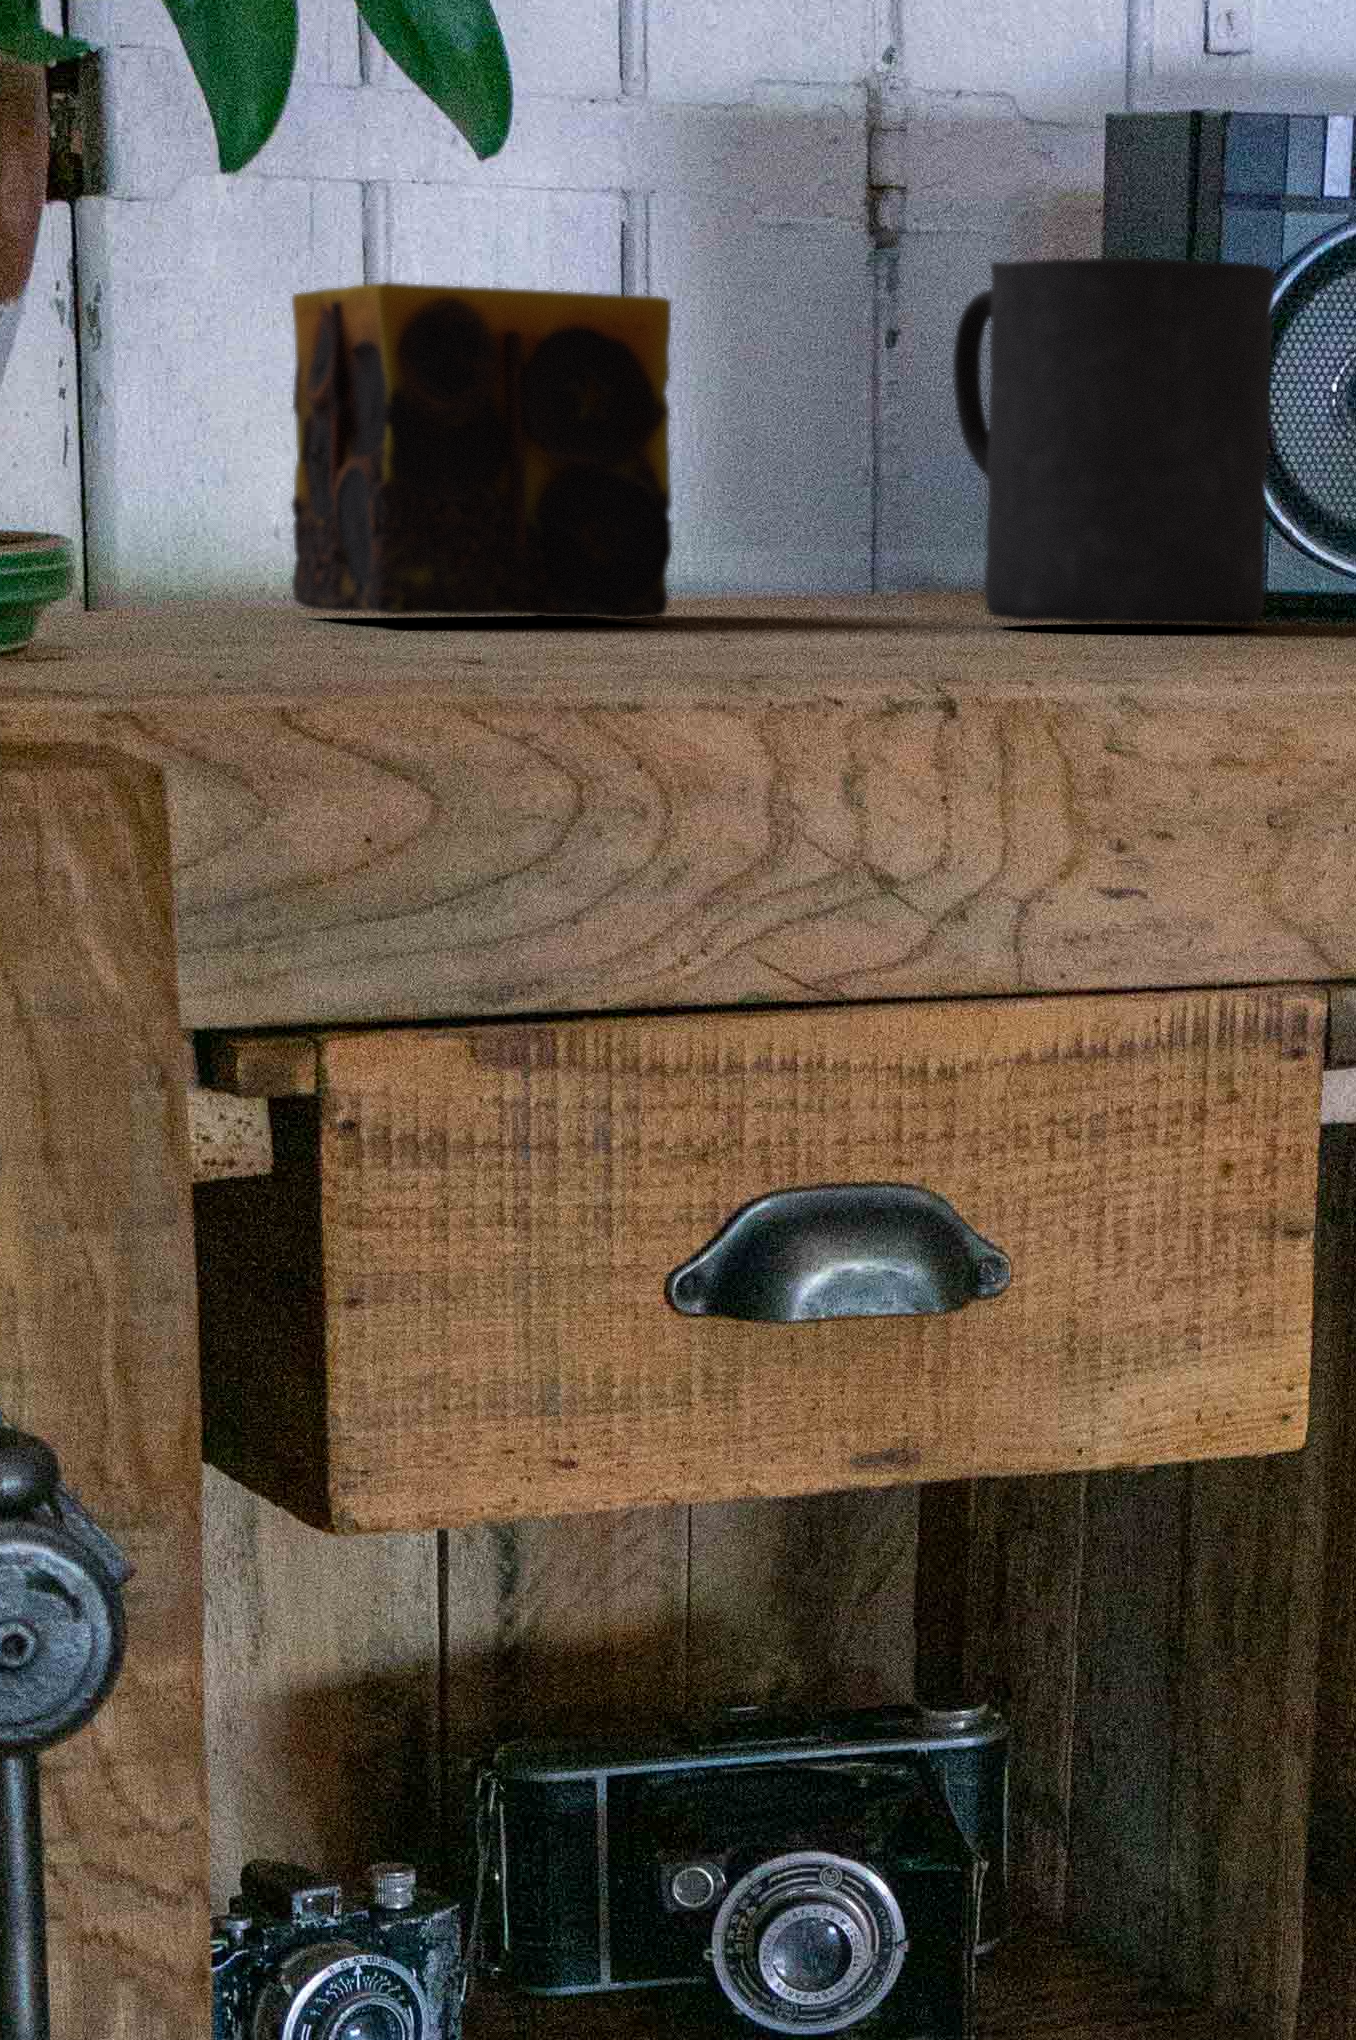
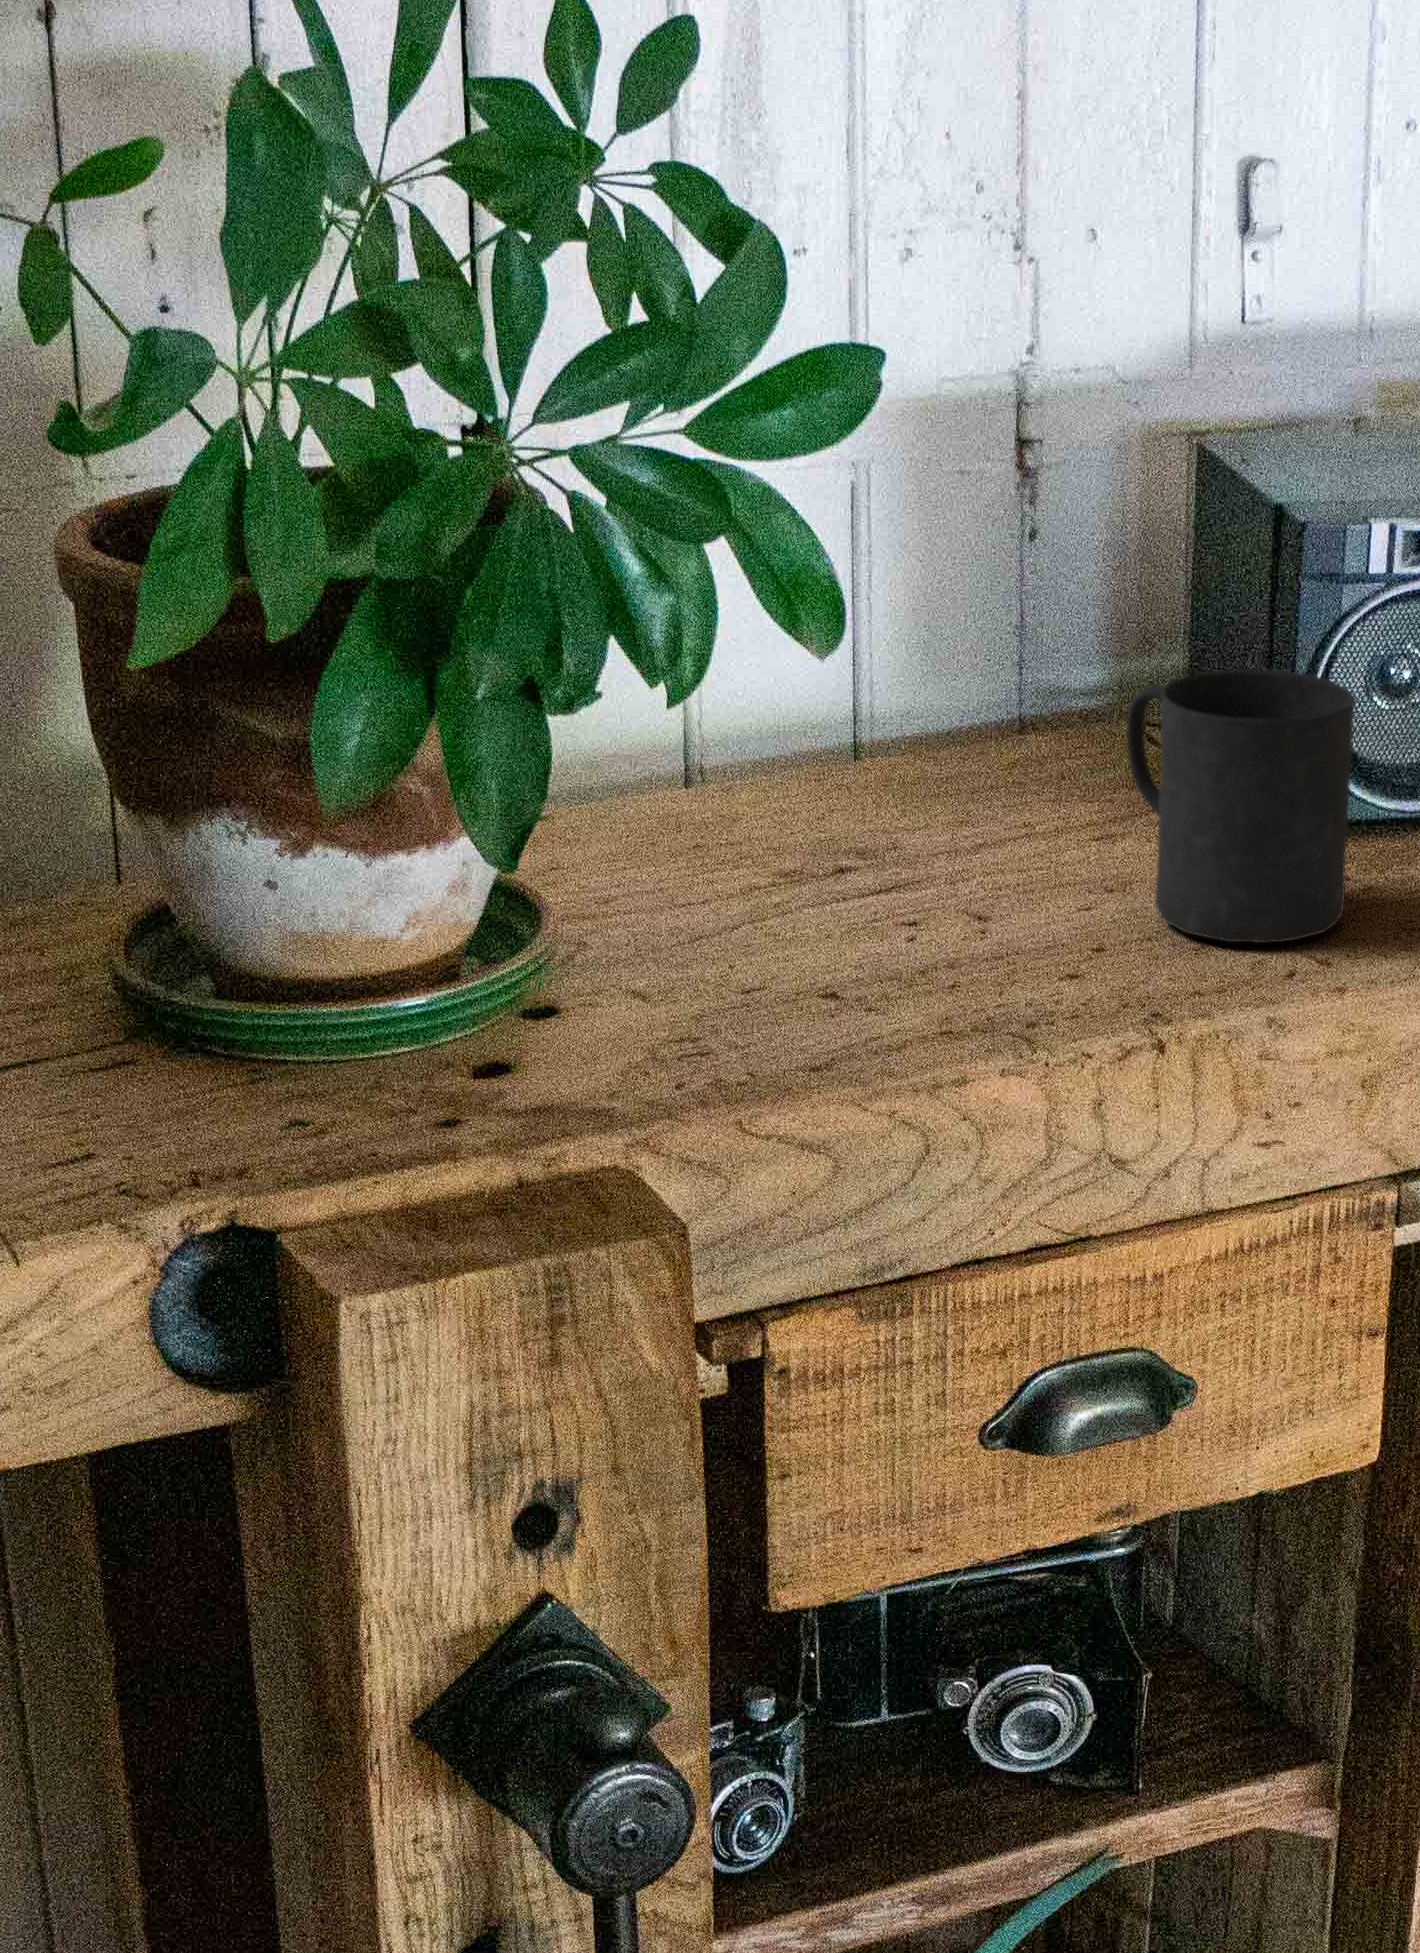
candle: present [291,282,672,620] -> none [674,675,946,949]

